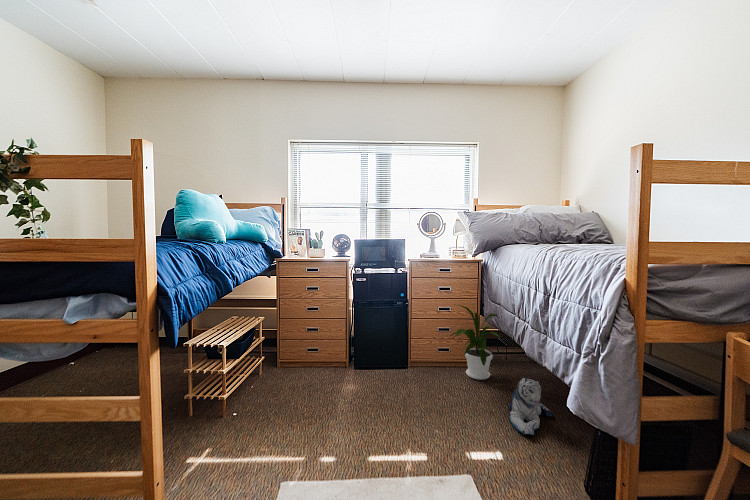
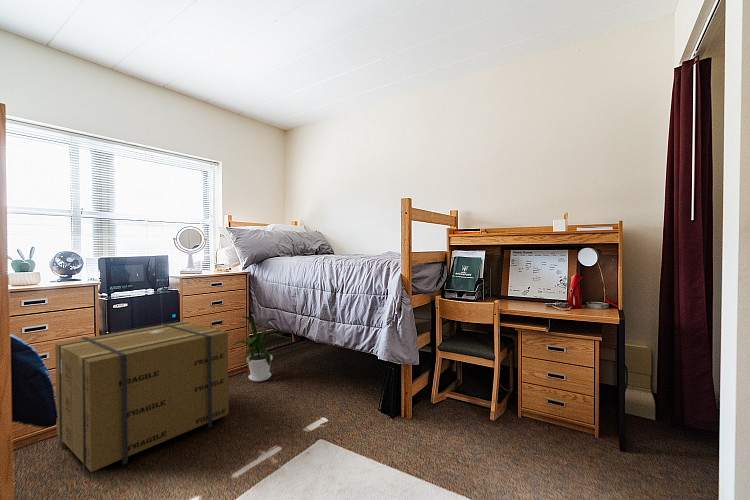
cardboard box: none [304,298,416,403] -> present [55,322,229,475]
plush toy: present [508,378,552,435] -> none [302,360,334,401]

